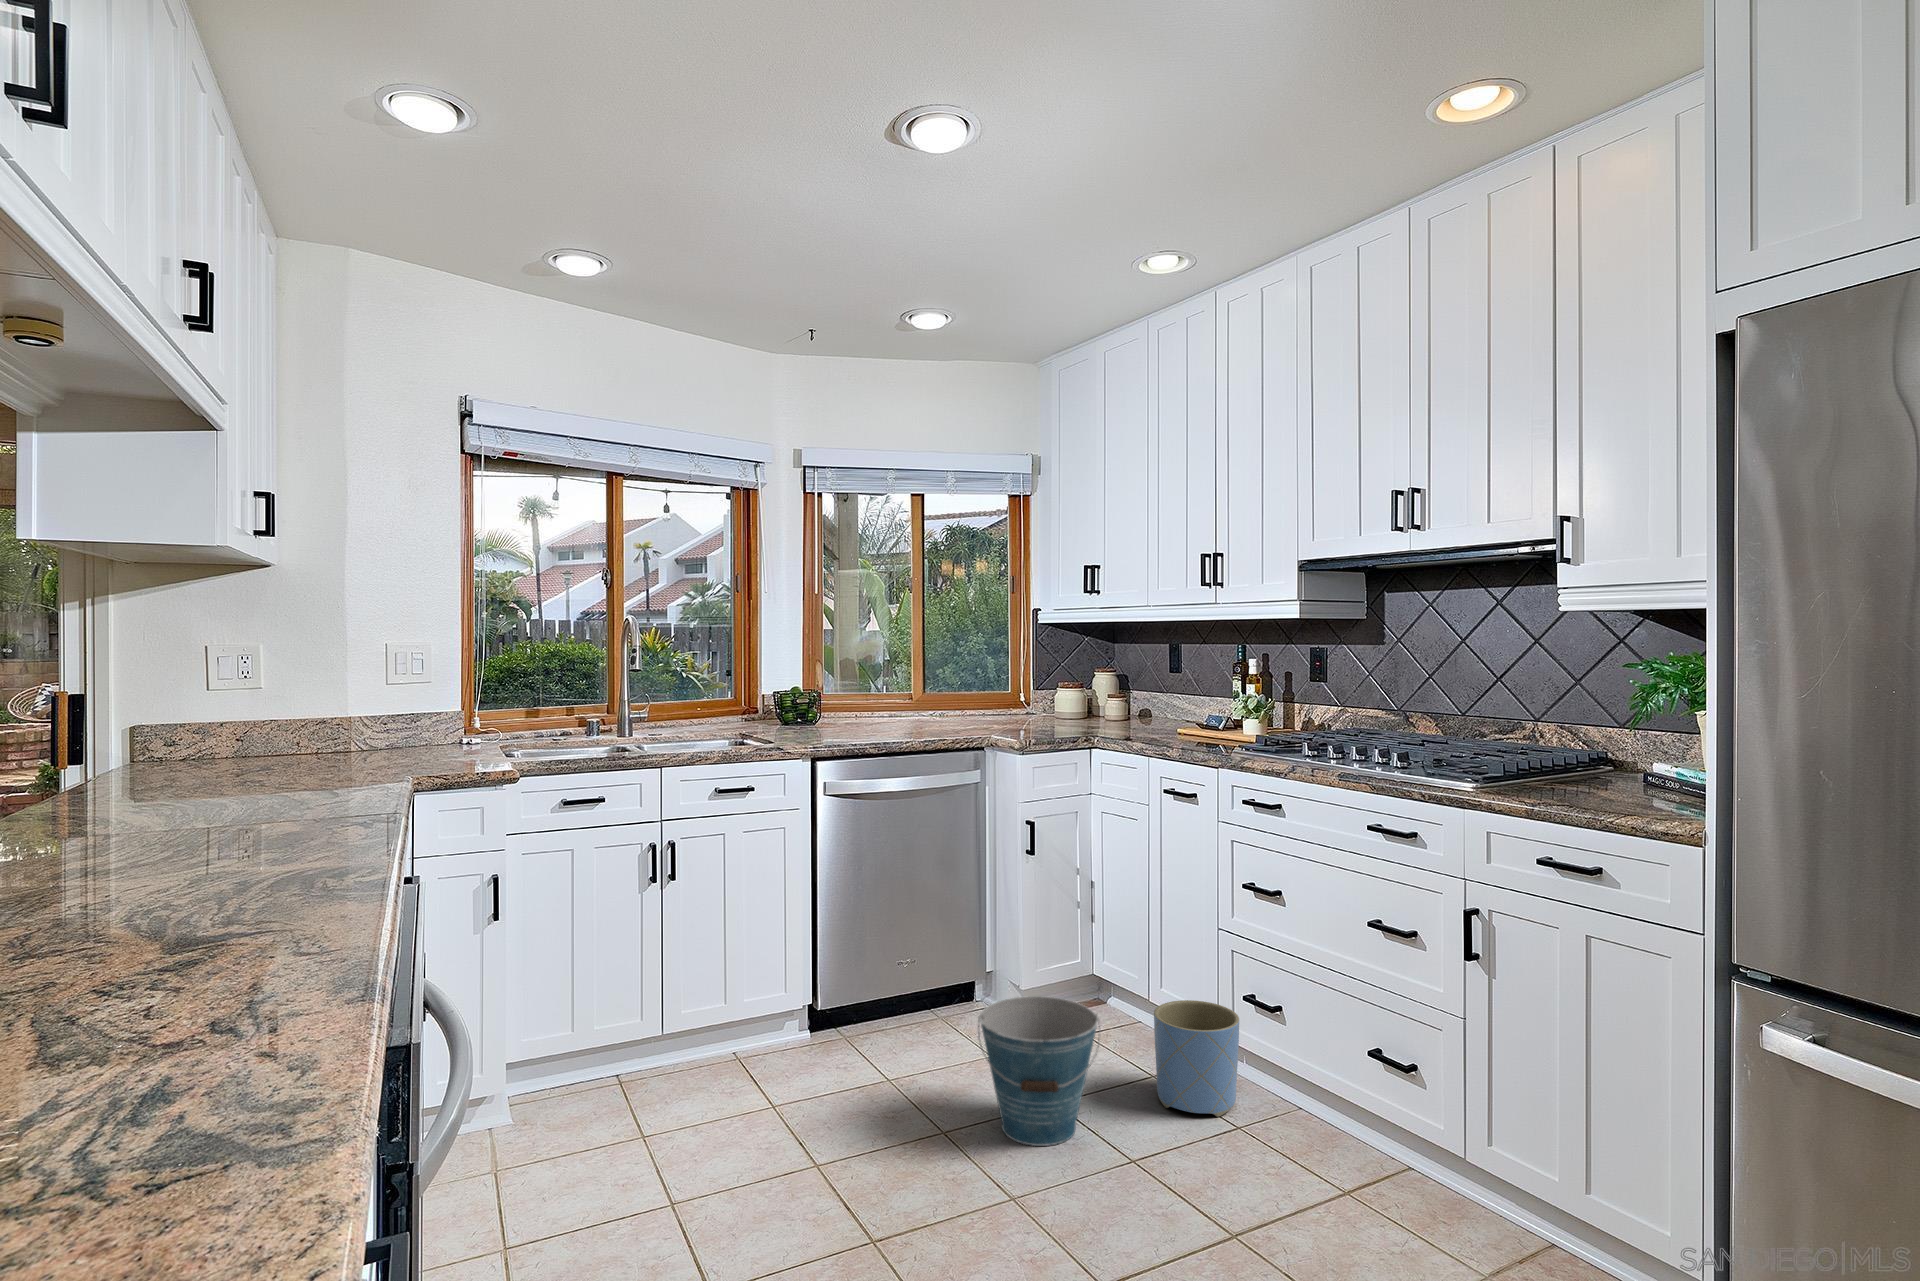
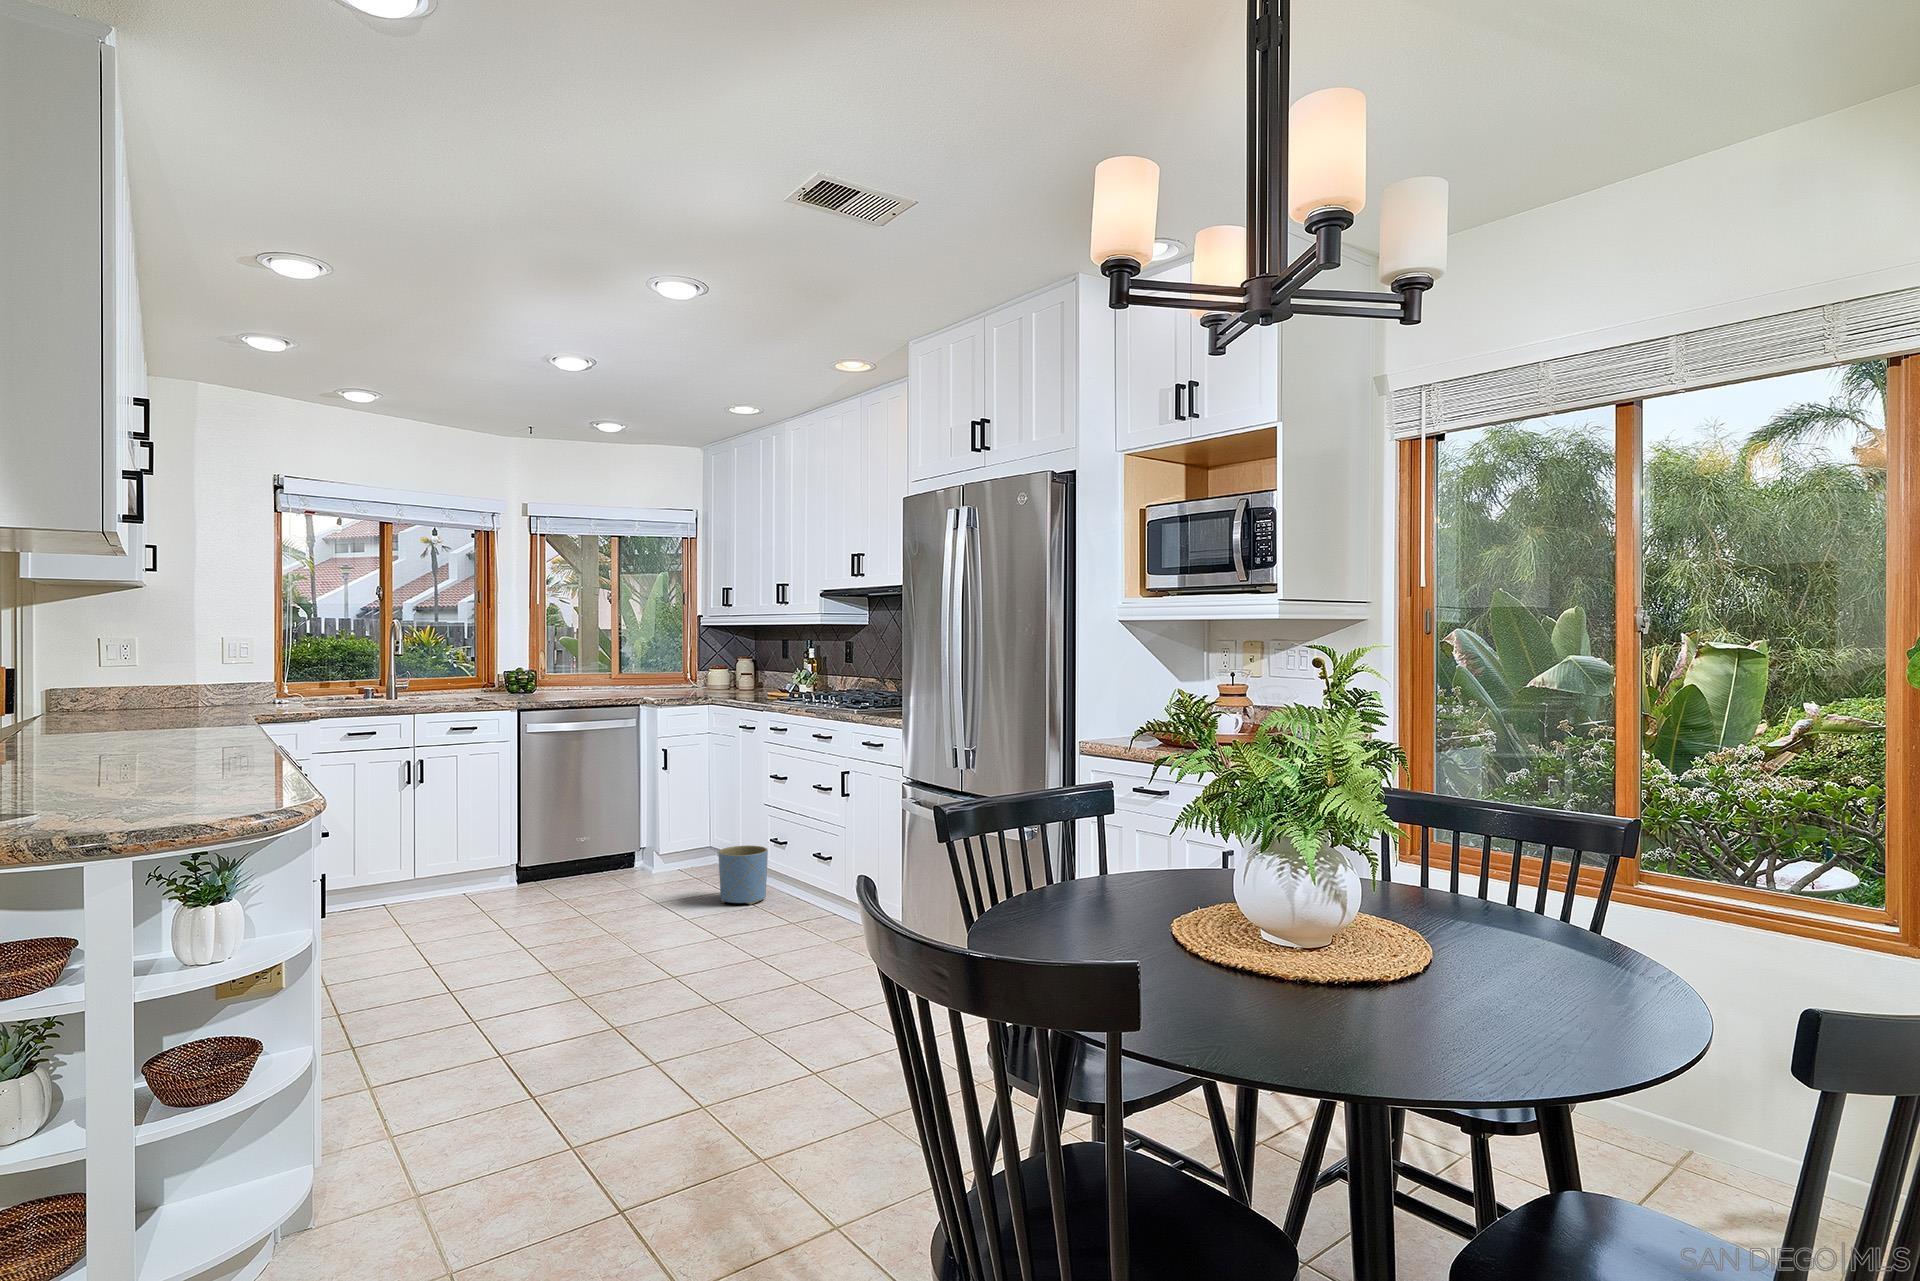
bucket: present [978,996,1101,1146] -> none [604,843,677,919]

